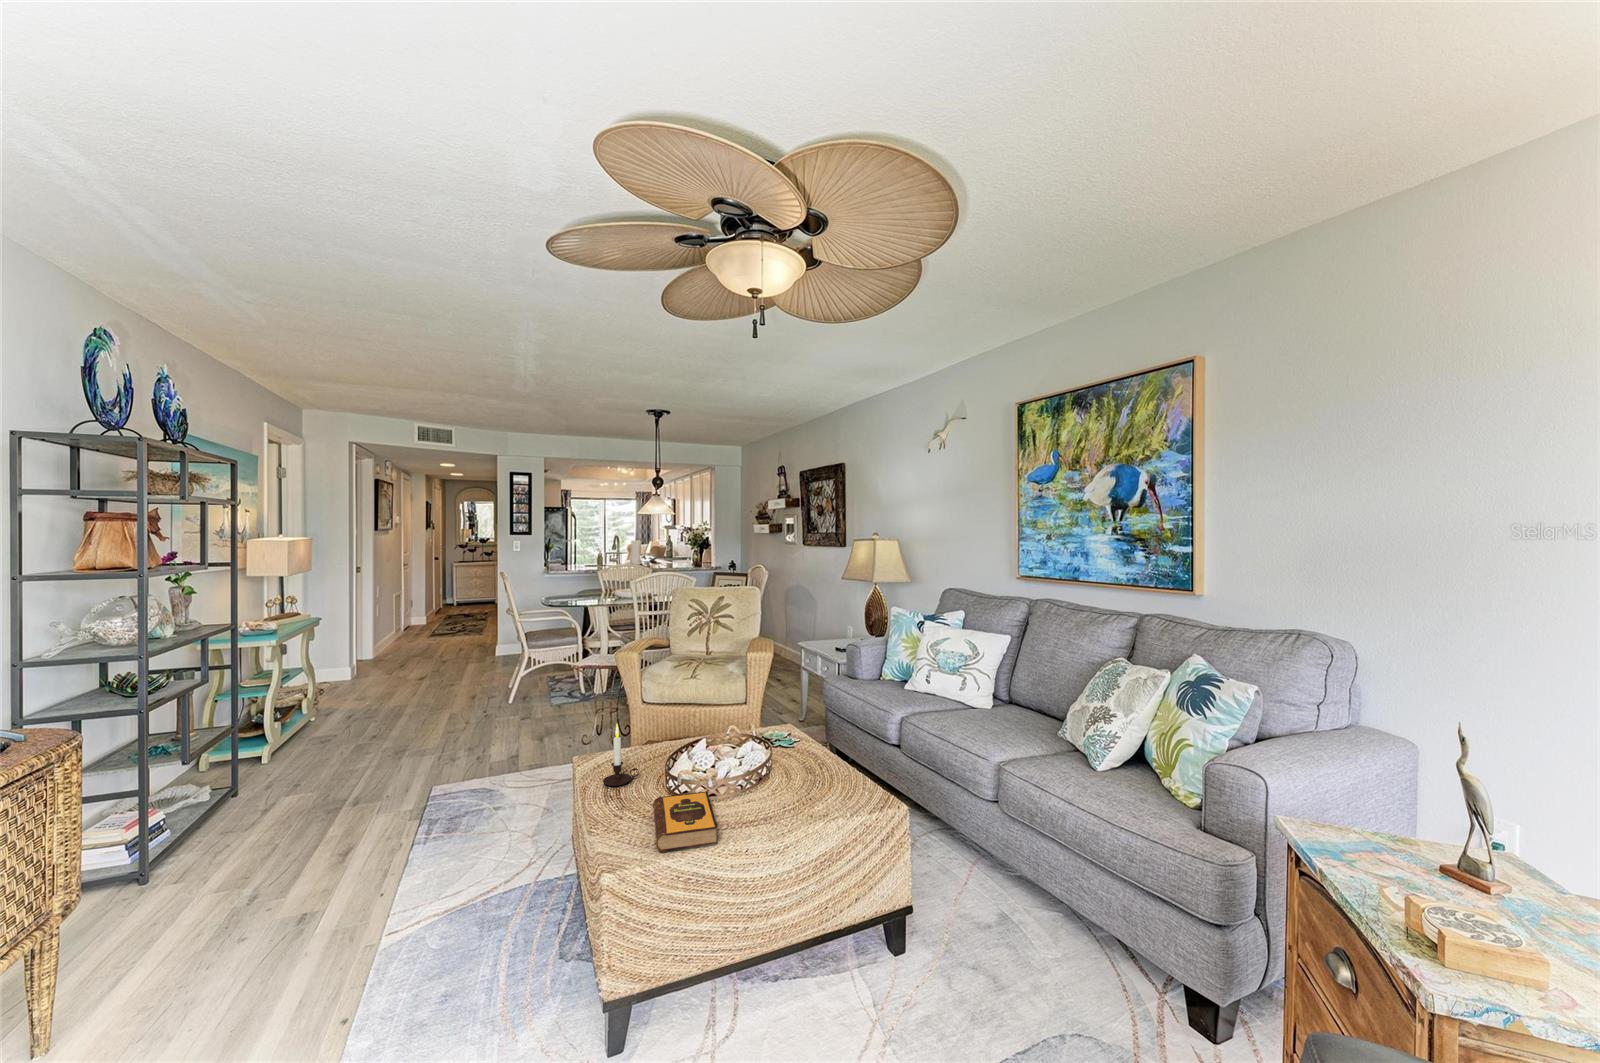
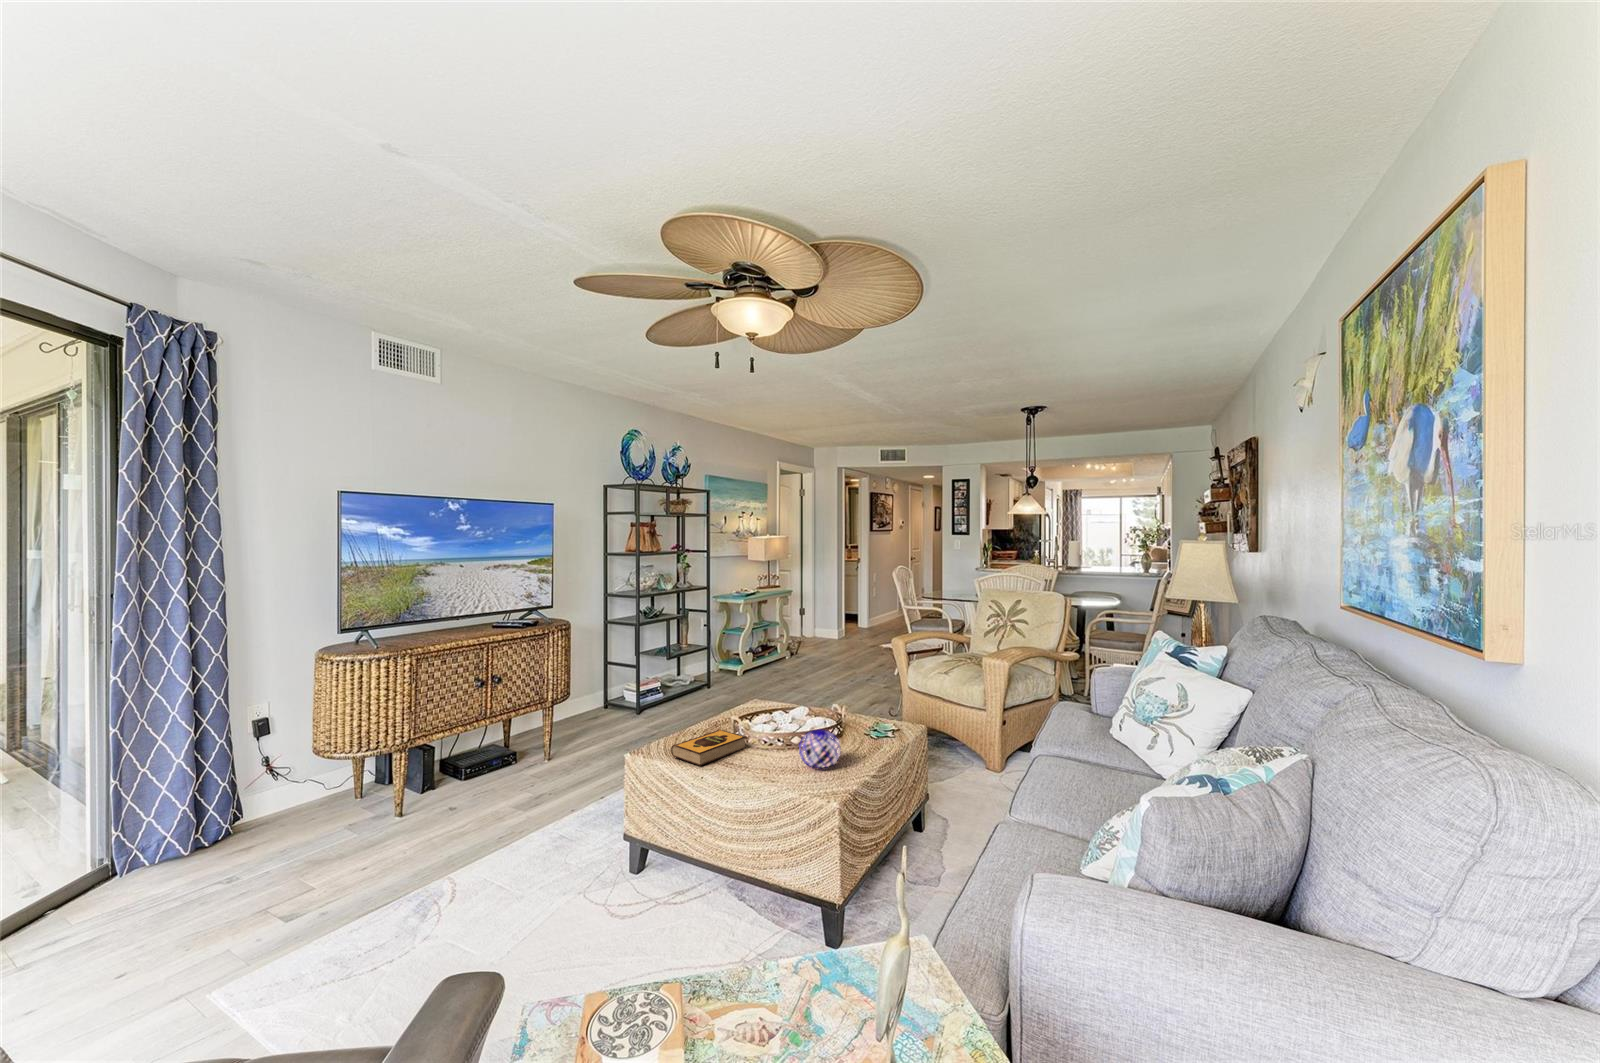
candle: present [603,724,639,786] -> none [730,675,753,721]
decorative orb: none [792,748,837,791] -> present [799,730,840,768]

